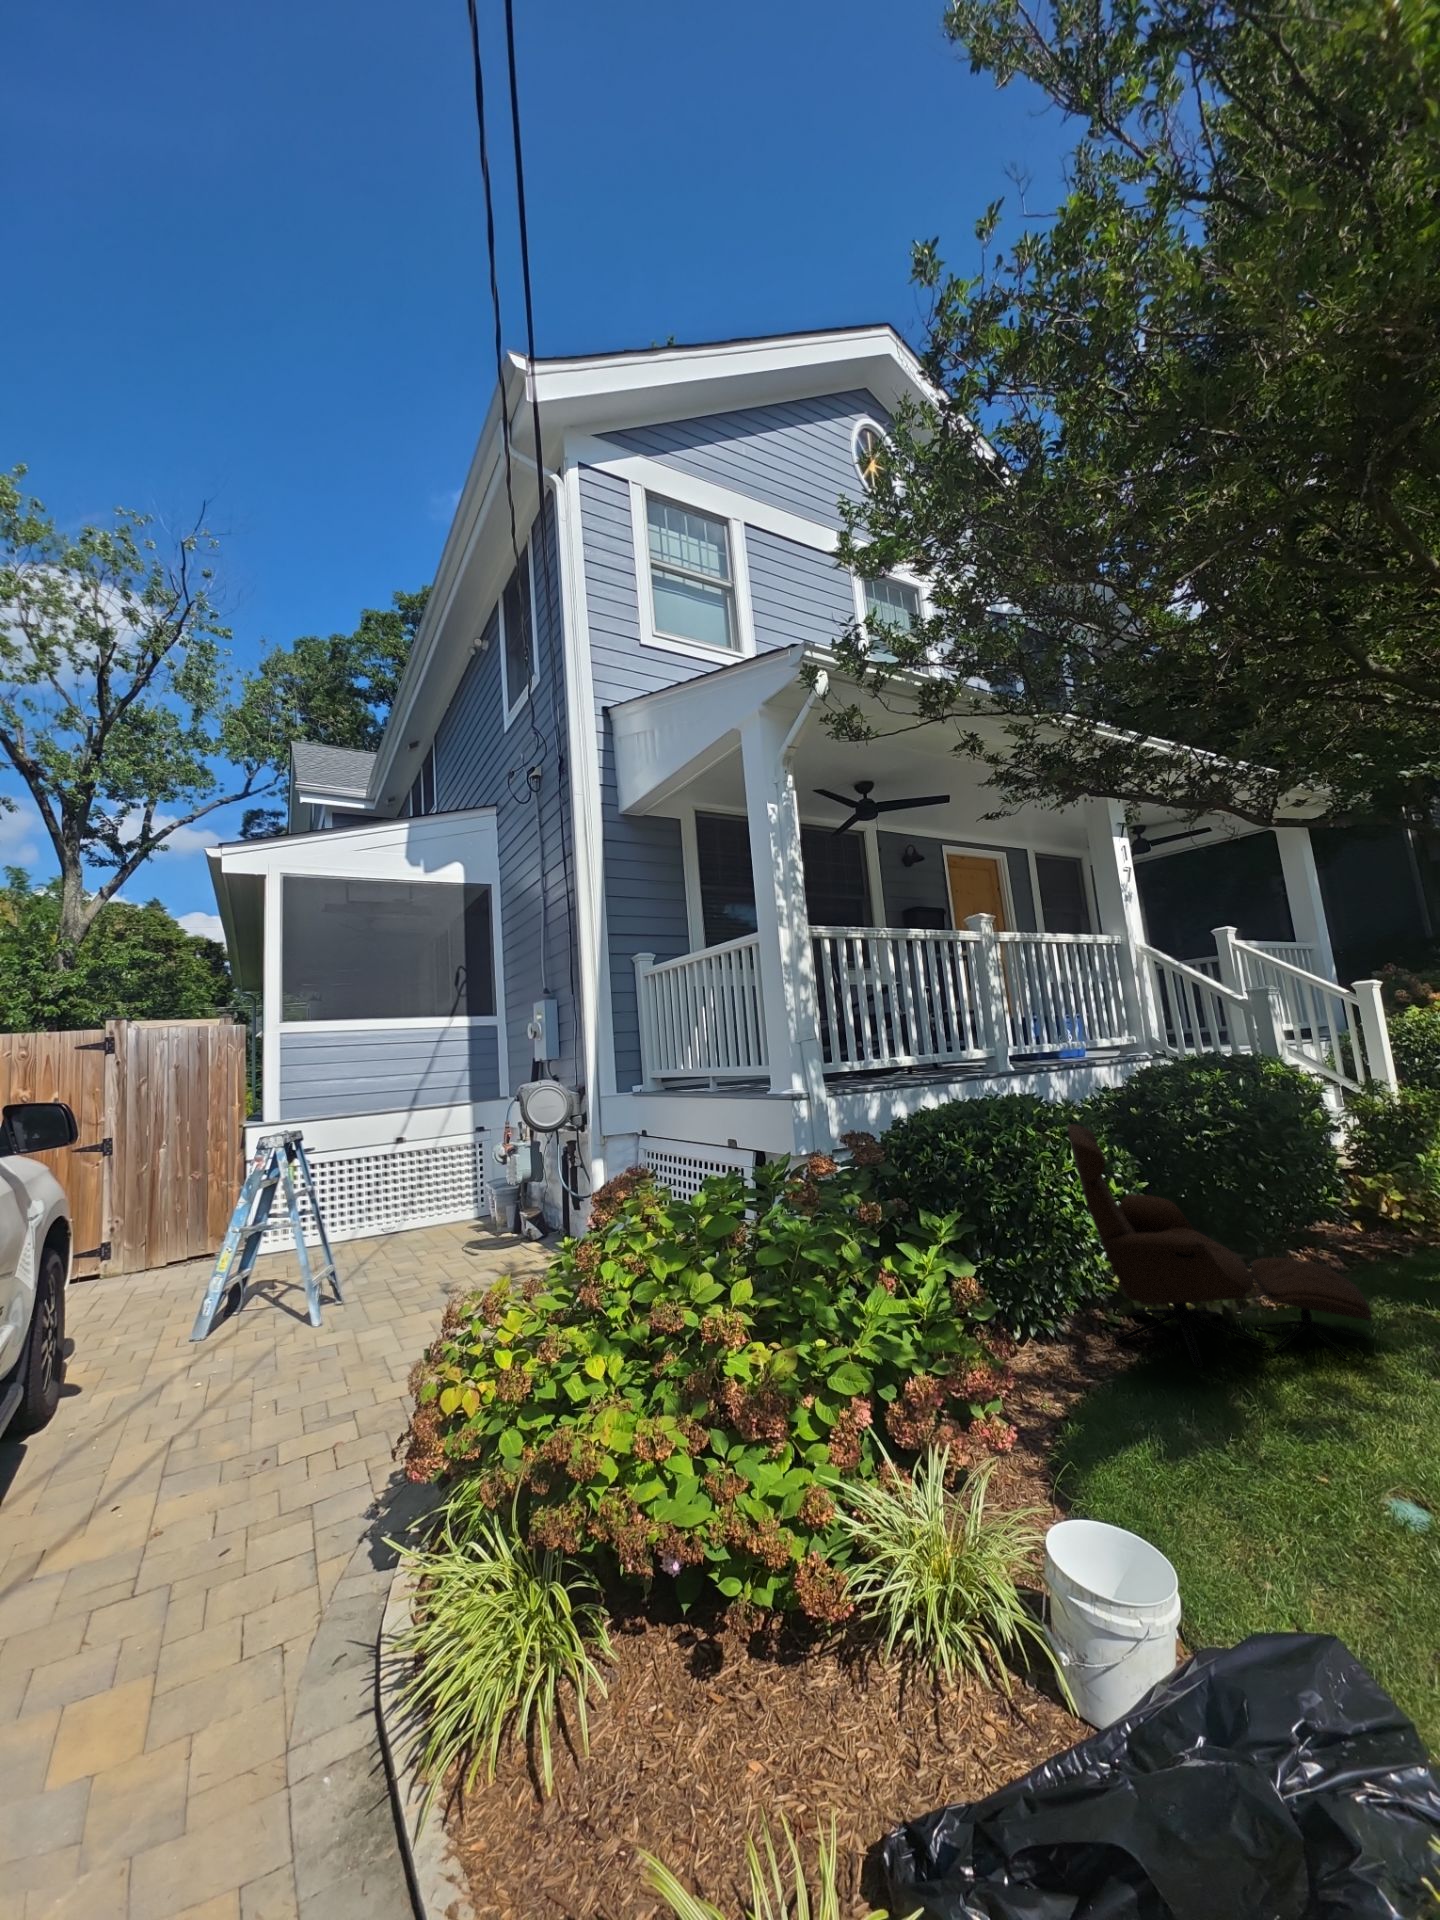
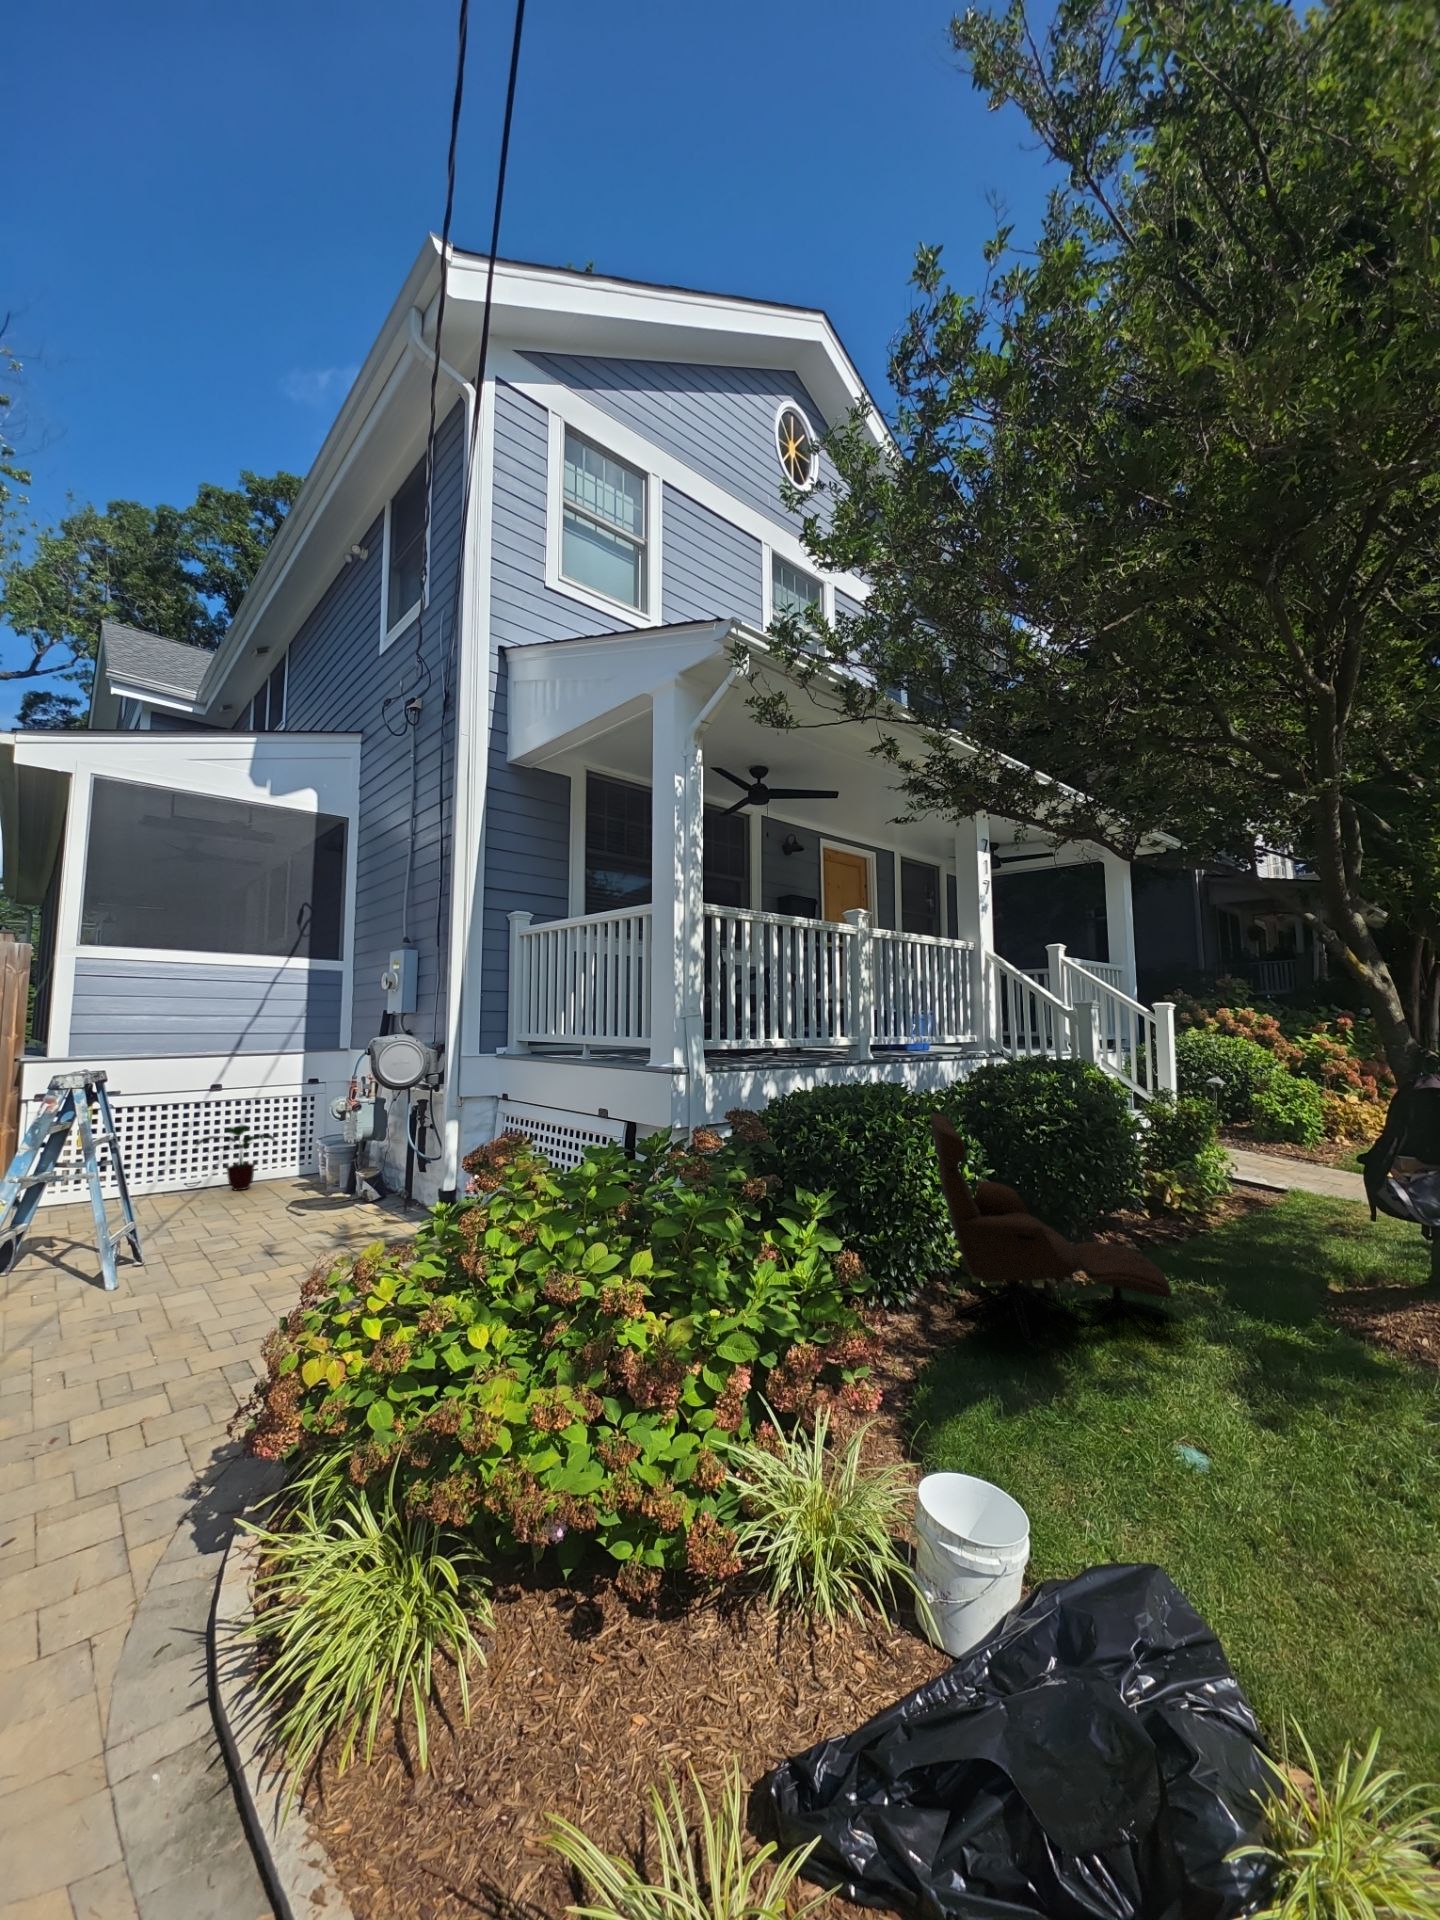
potted plant: none [382,1173,451,1234] -> present [196,1125,275,1190]

